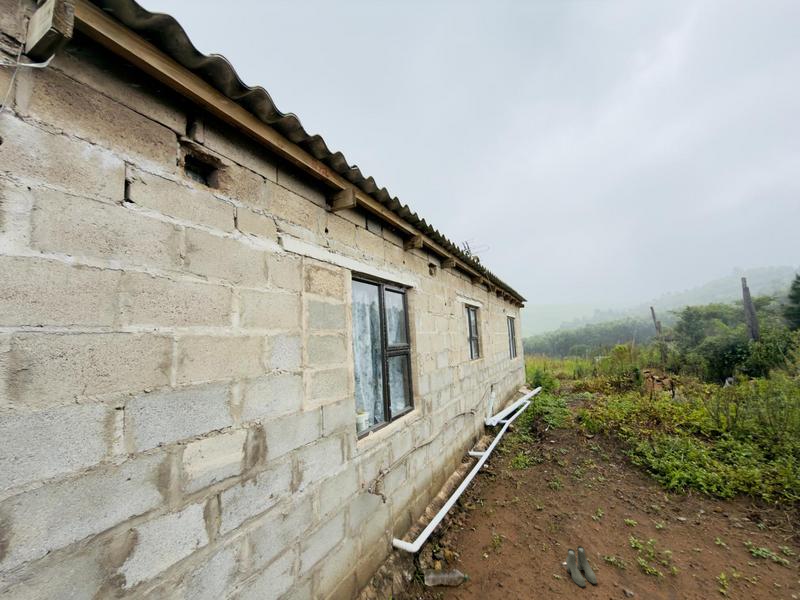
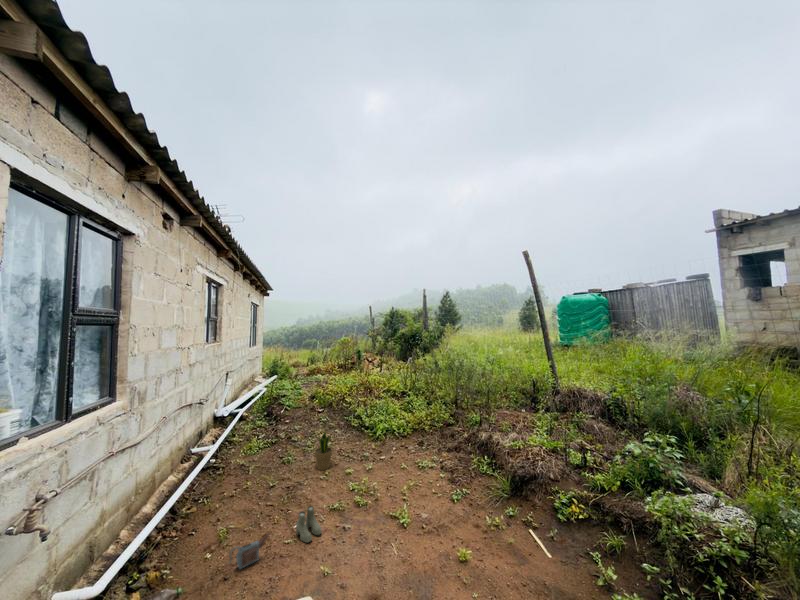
potted plant: none [584,464,608,509] -> present [315,432,333,470]
watering can: none [502,557,539,581] -> present [229,533,269,569]

